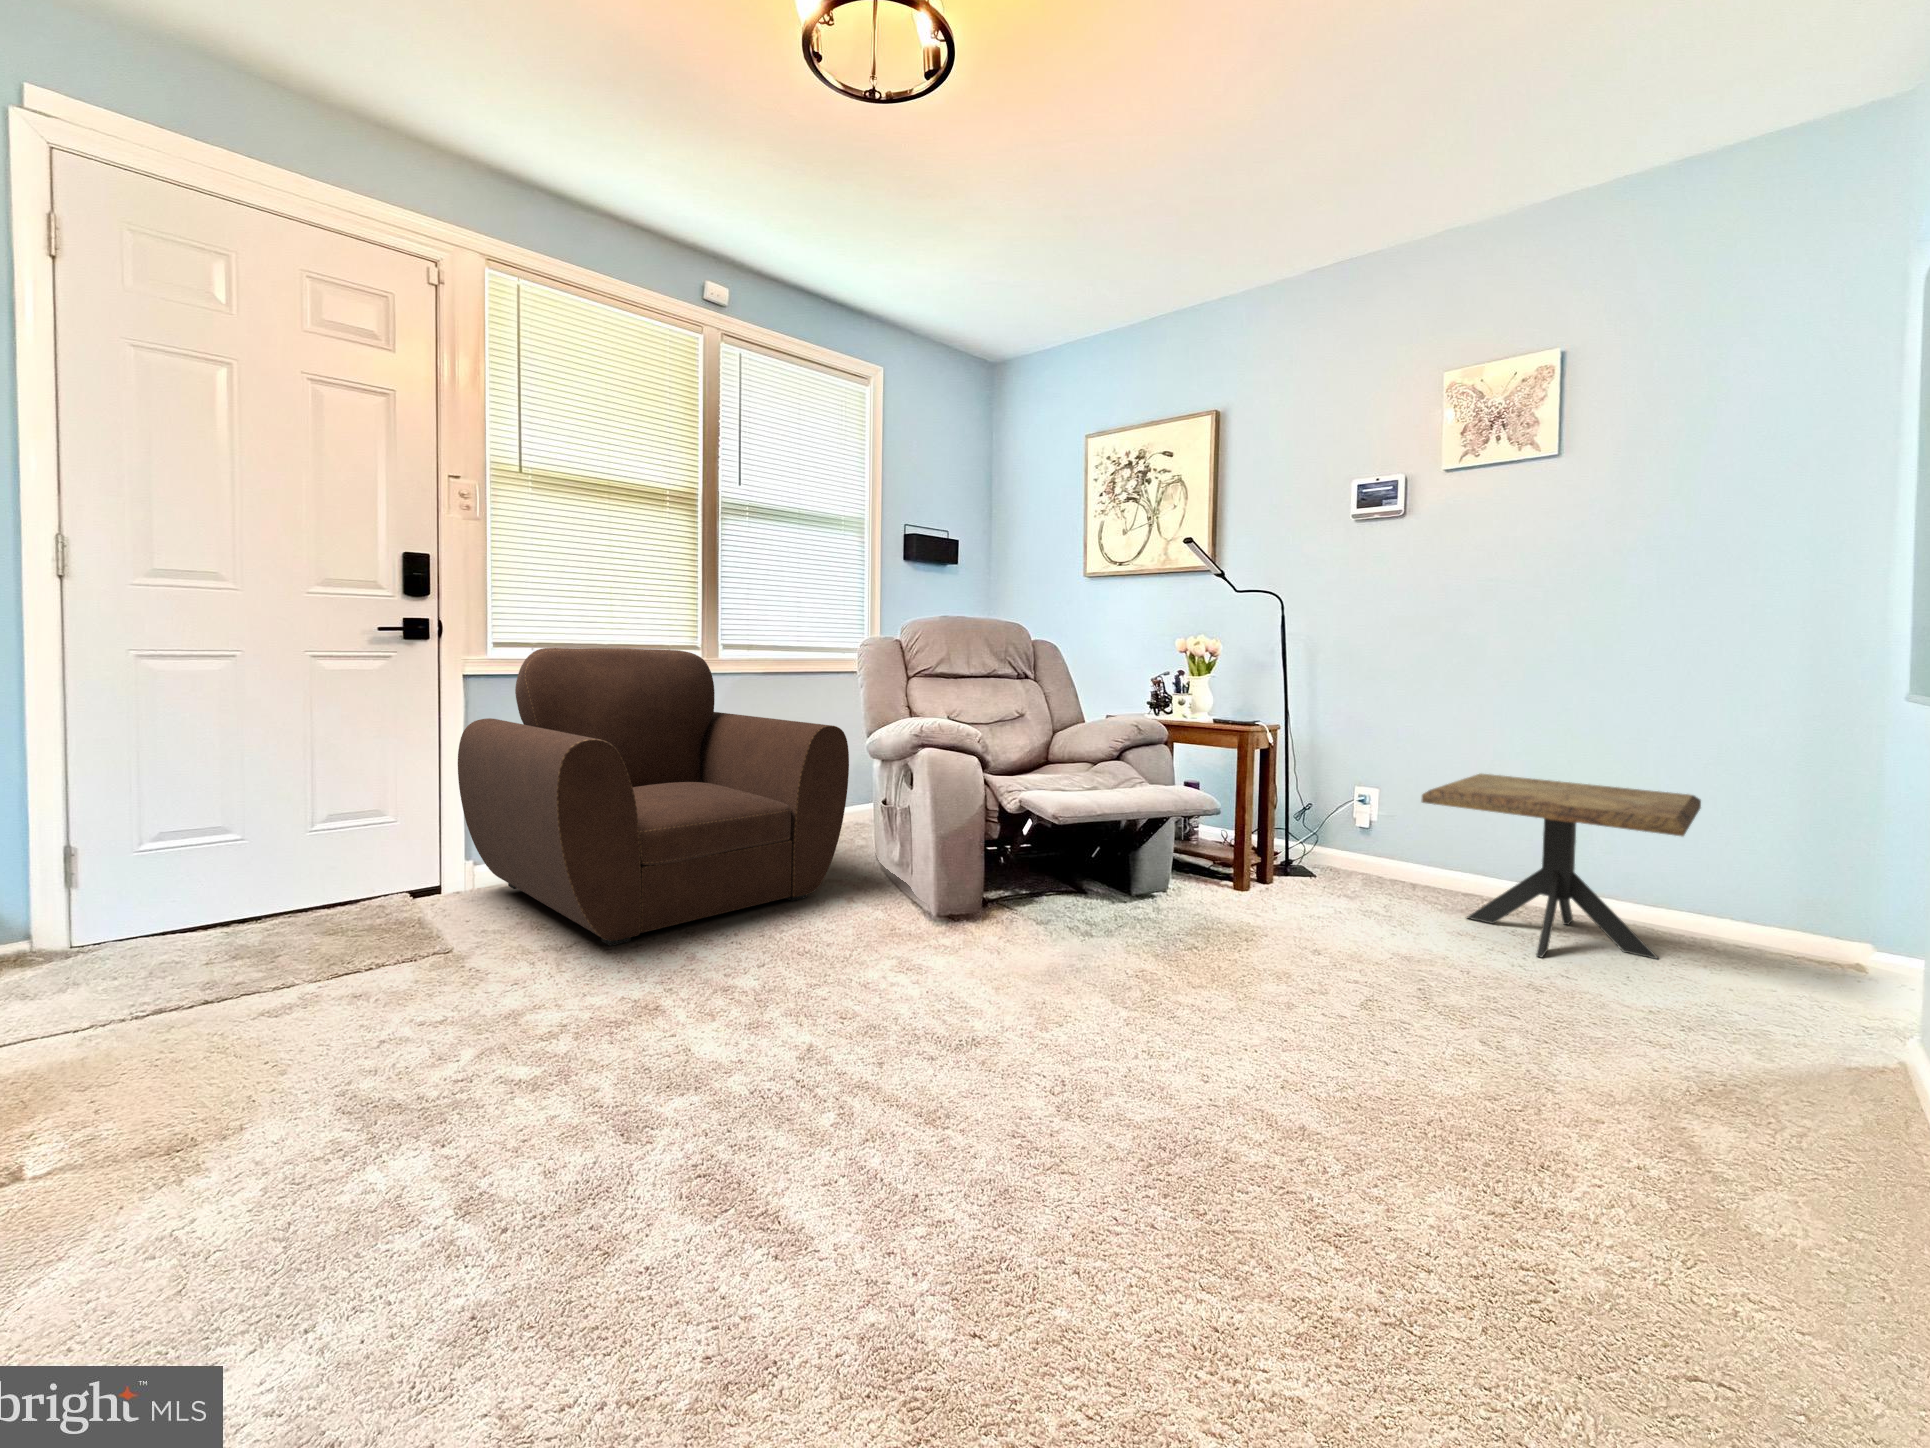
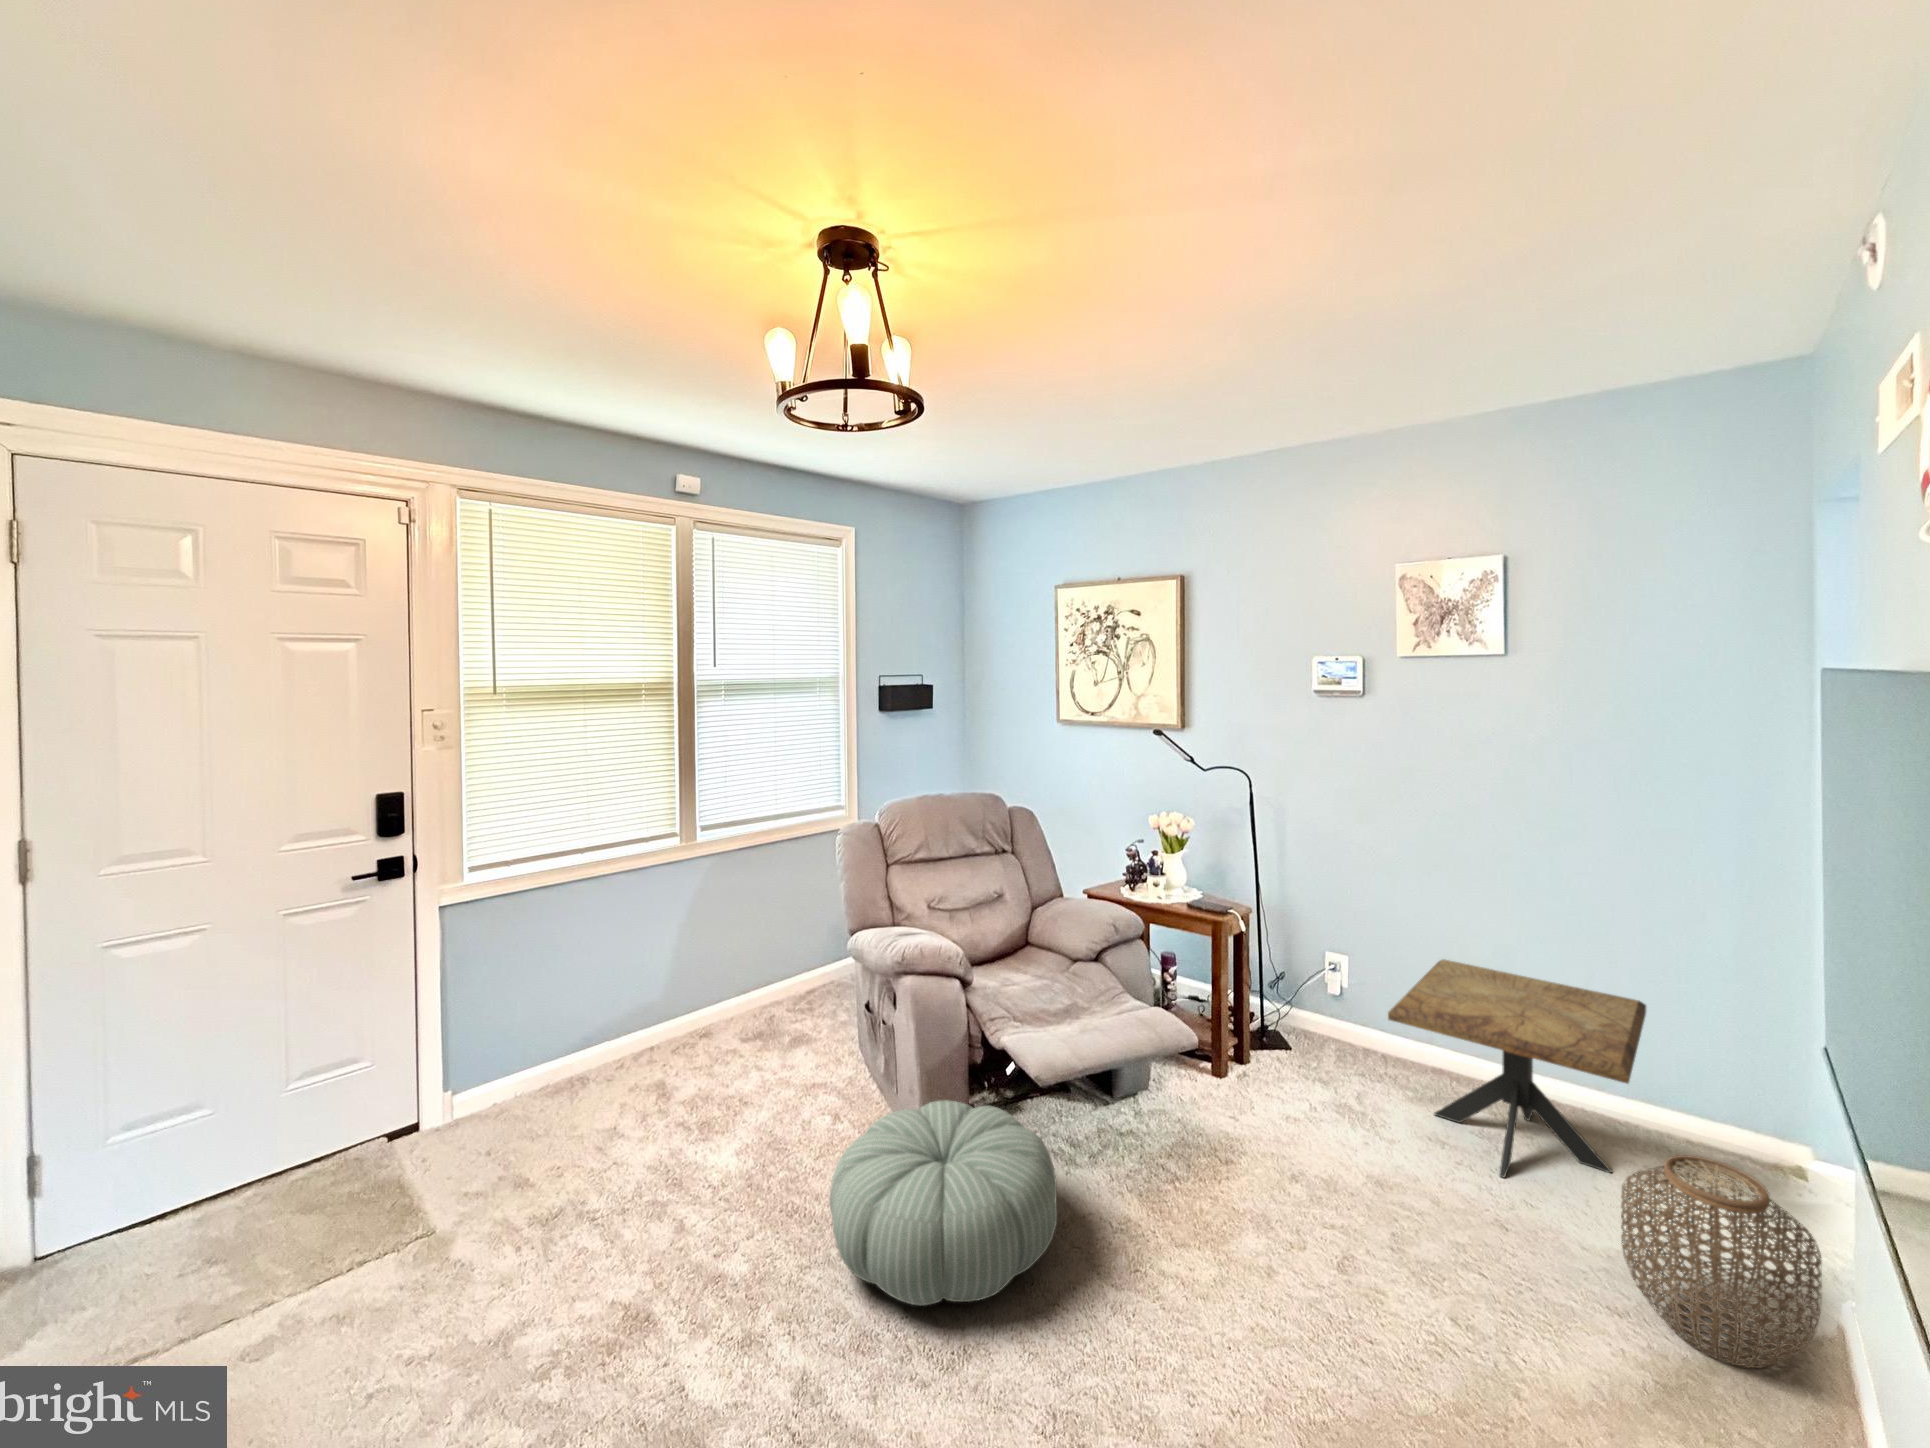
armchair: present [458,648,849,946] -> none [436,850,833,1216]
pouf: none [837,854,1069,1005] -> present [829,1100,1057,1306]
woven basket: none [1673,881,1901,1082] -> present [1621,1155,1822,1368]

